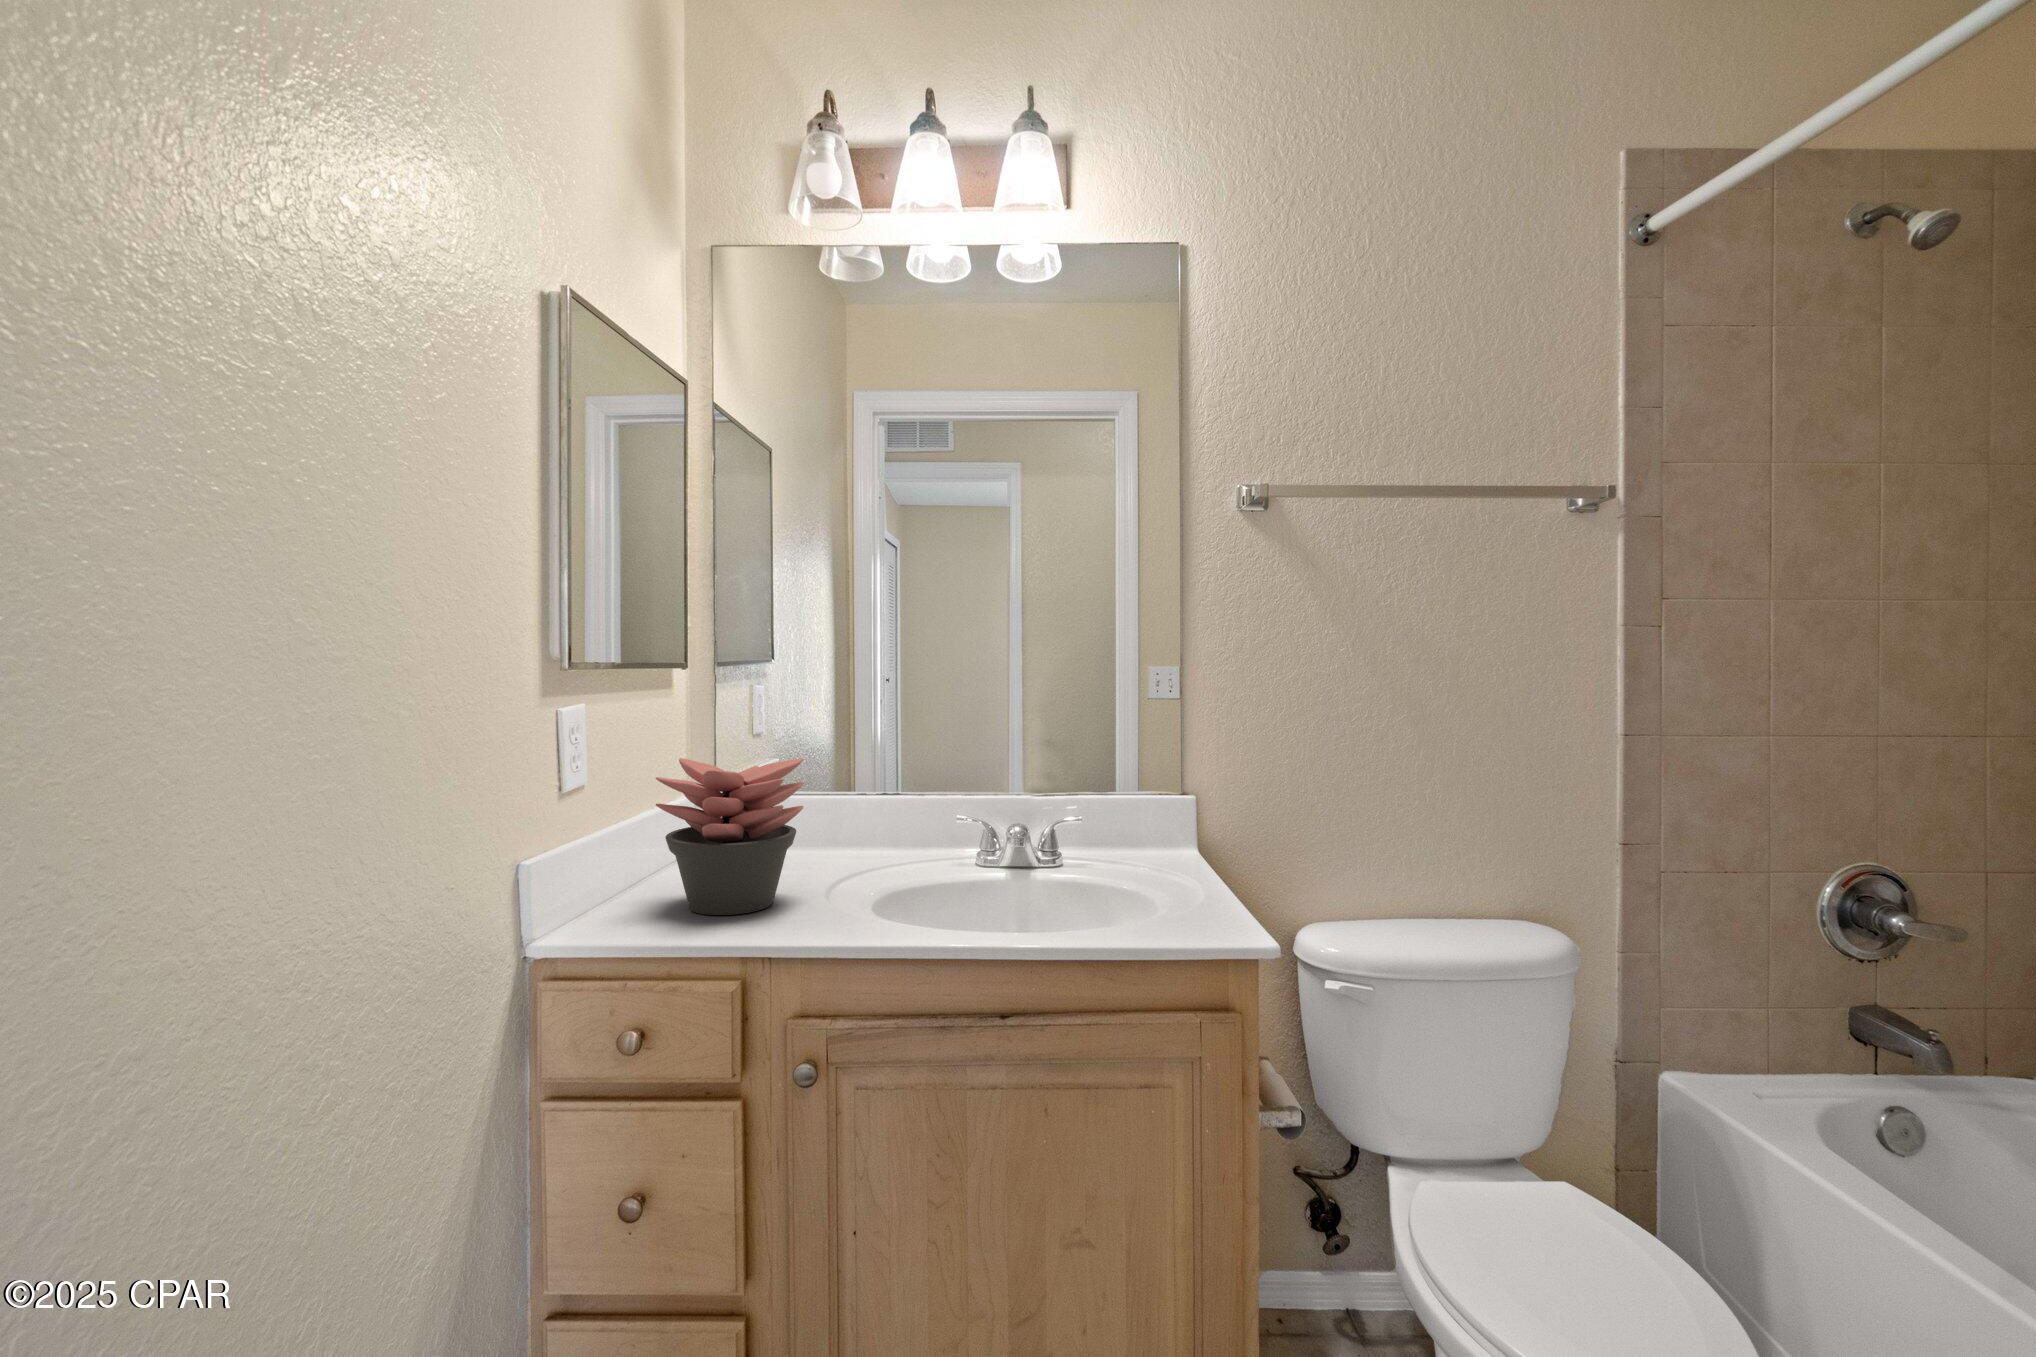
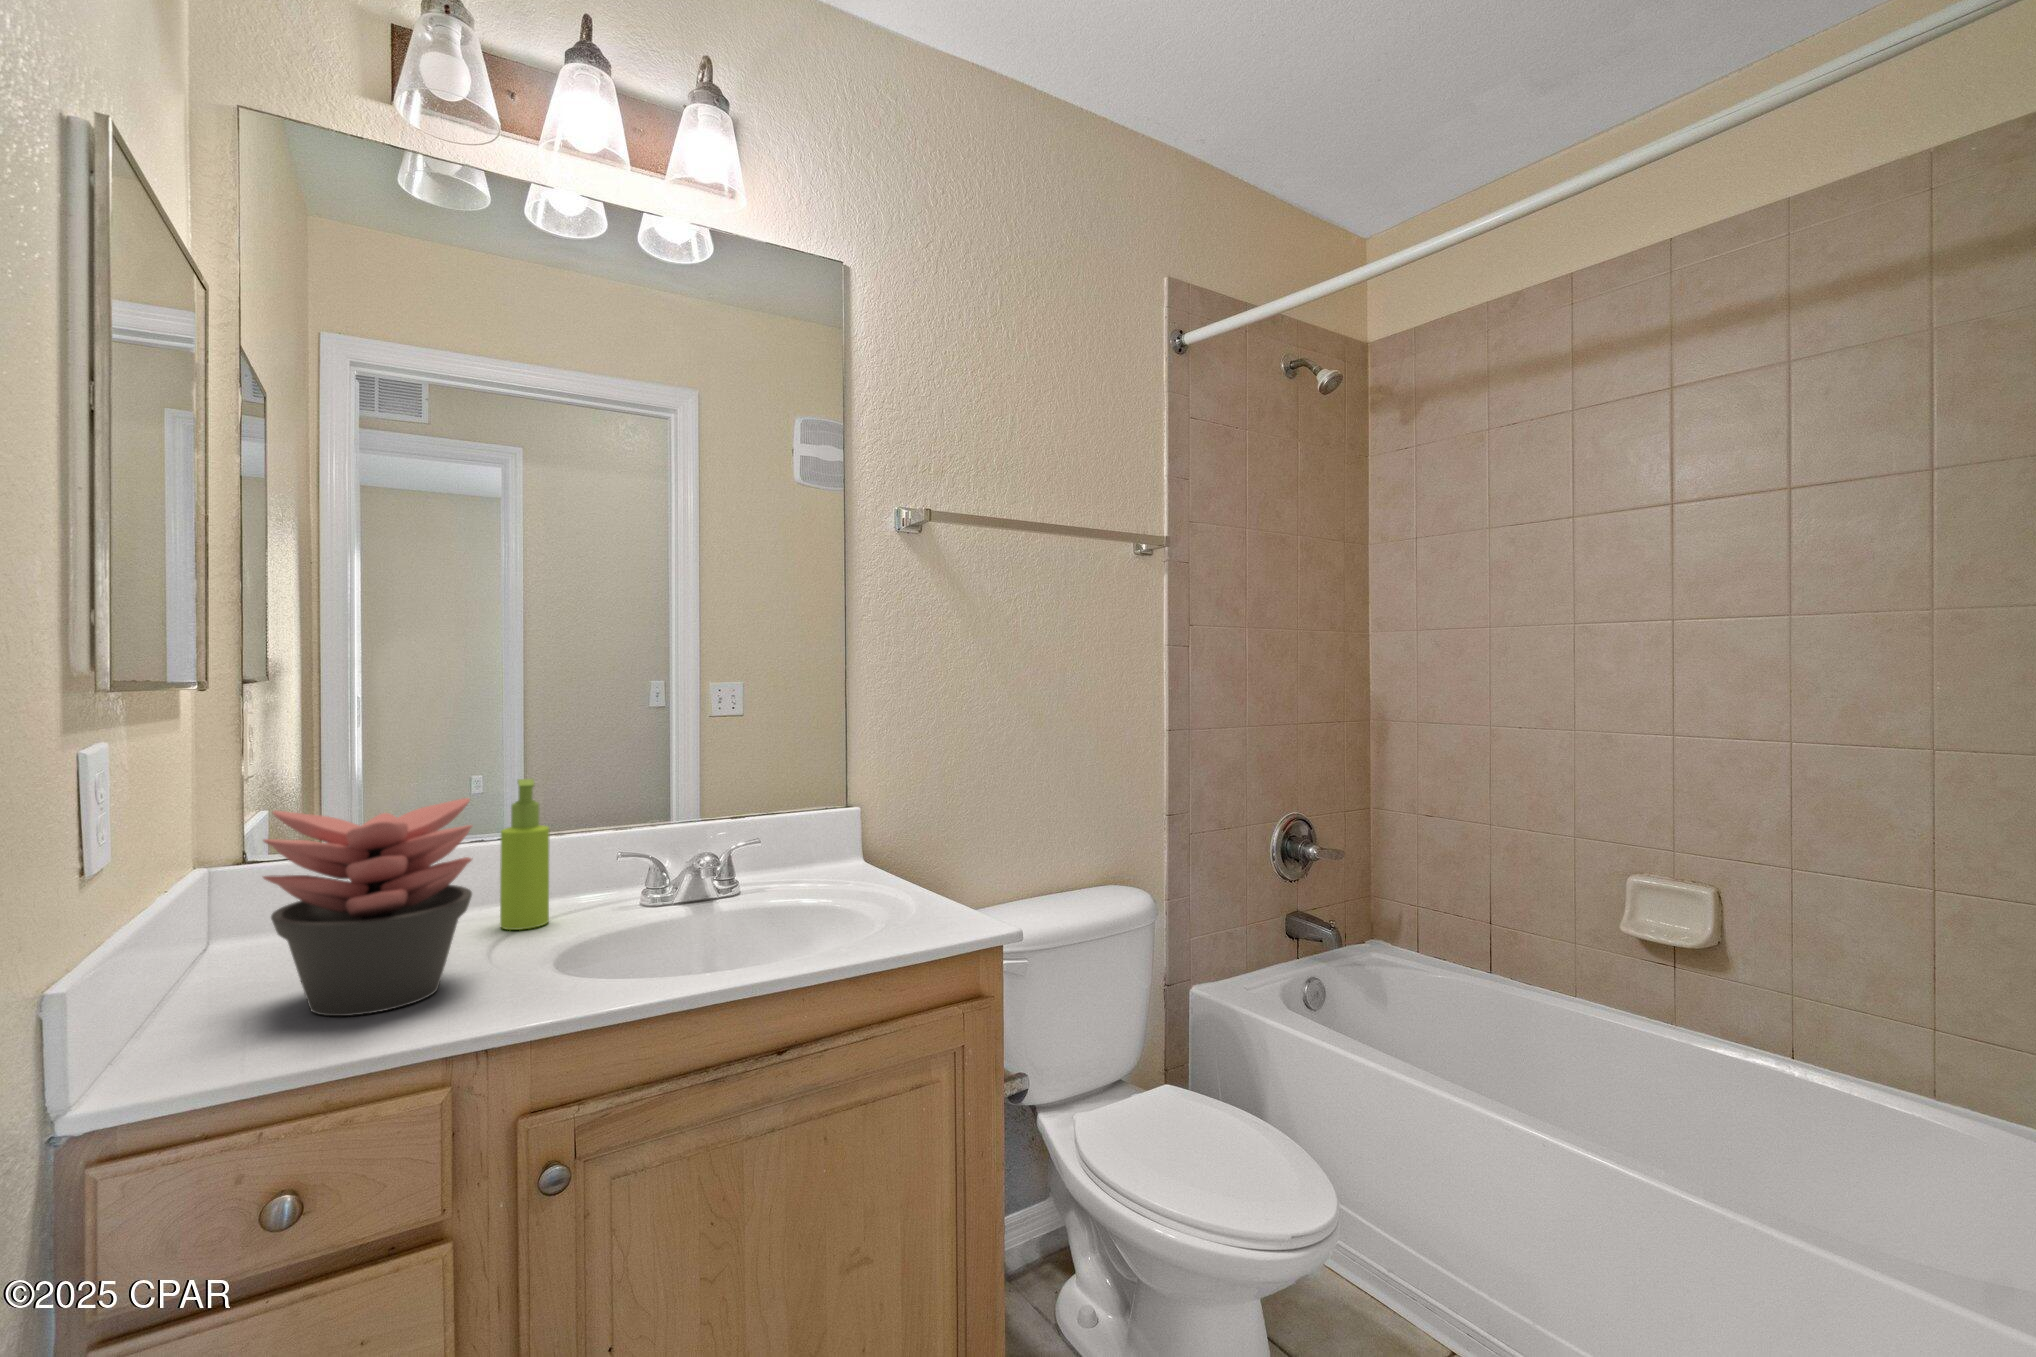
soap dispenser: none [857,748,893,872] -> present [500,779,549,930]

